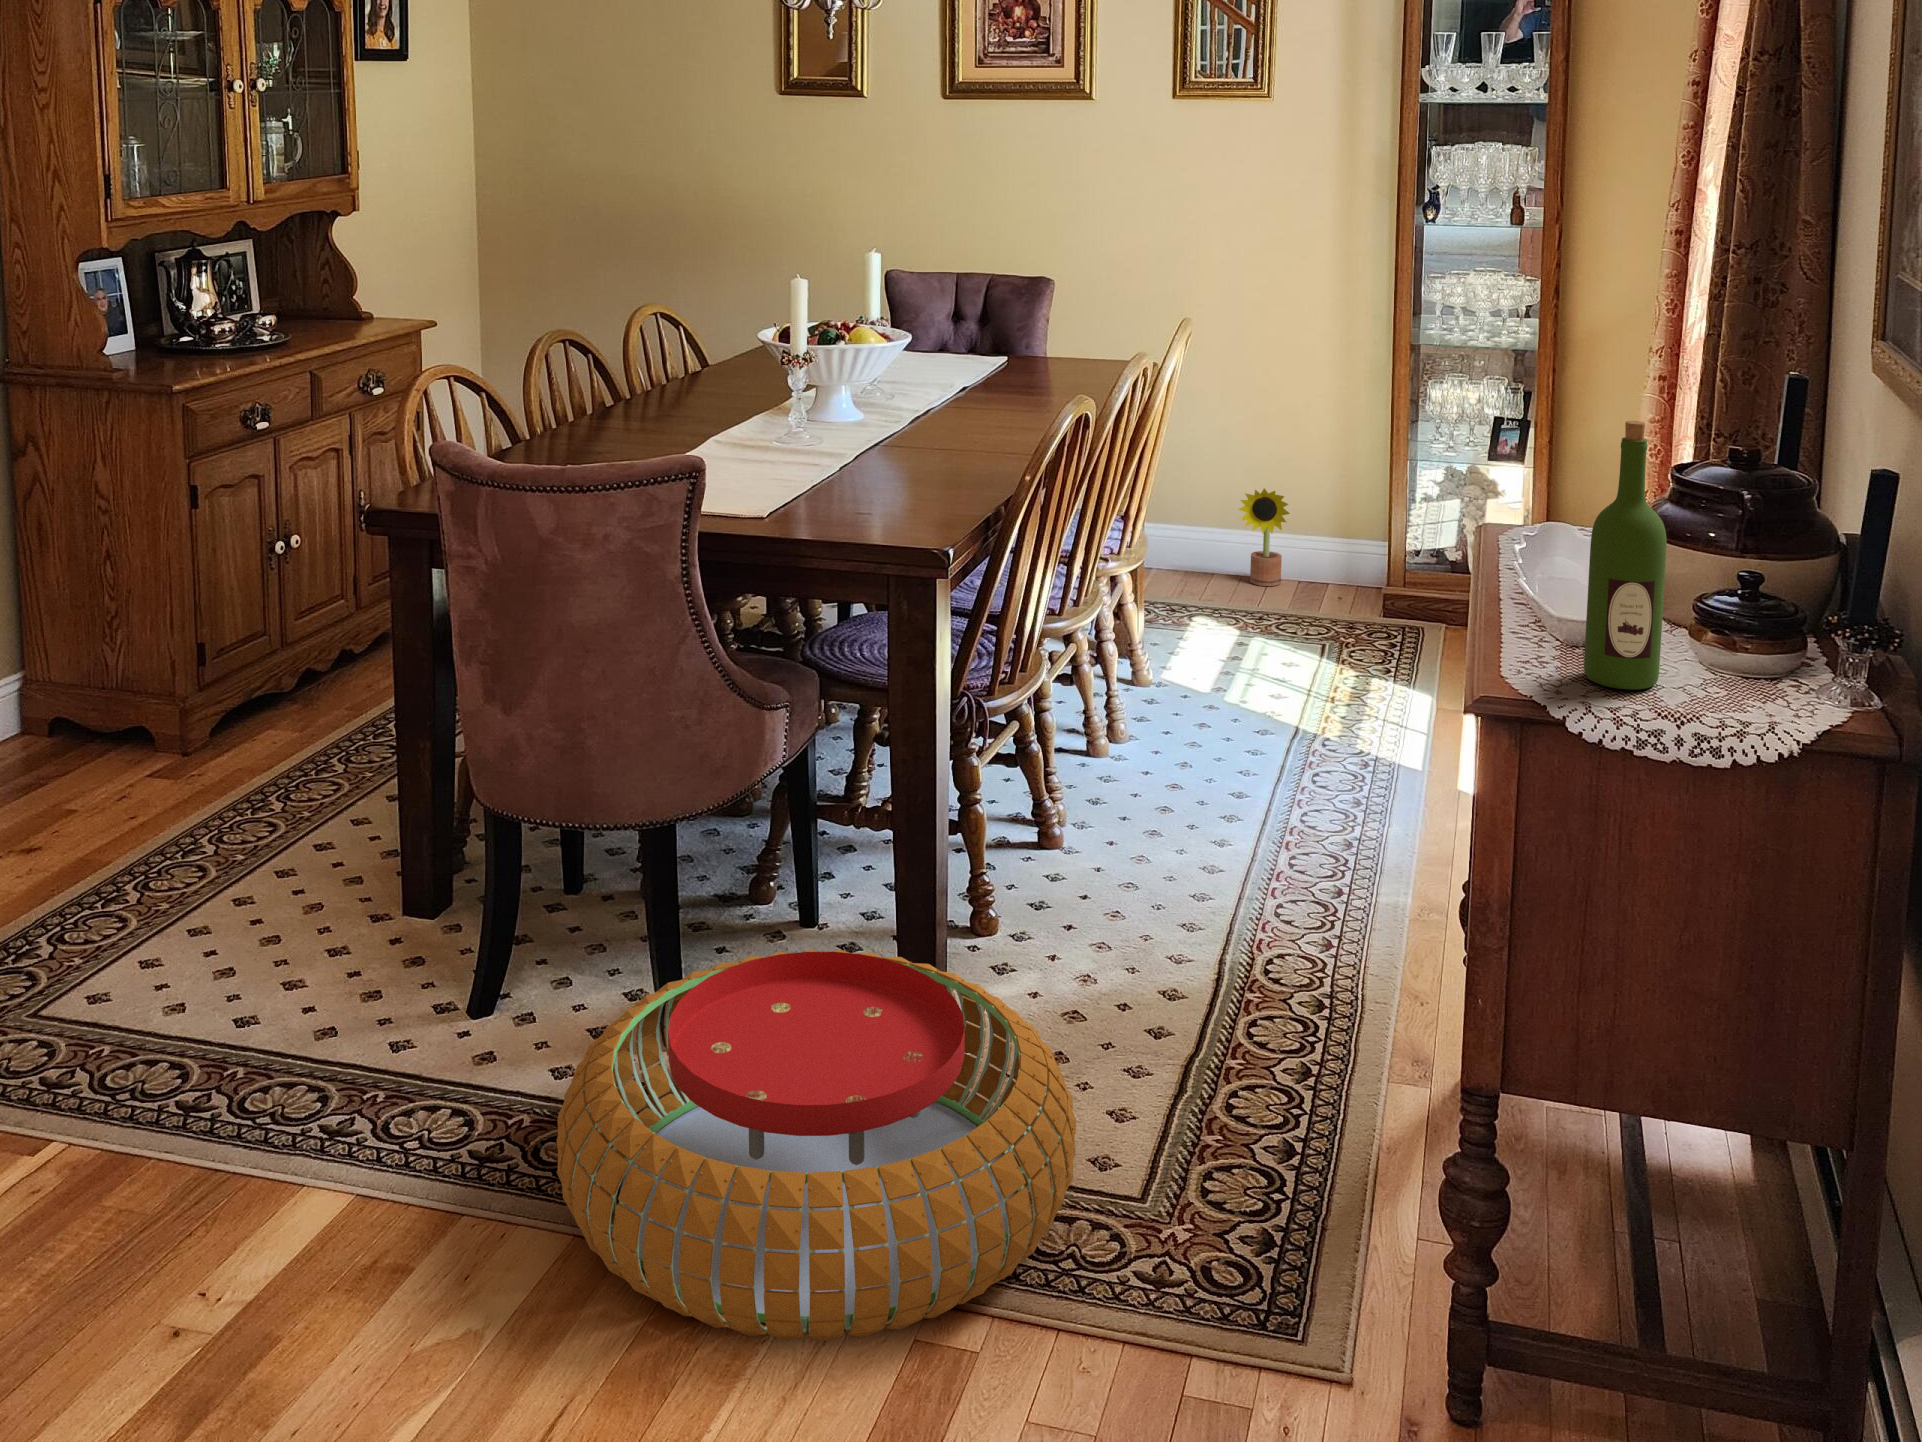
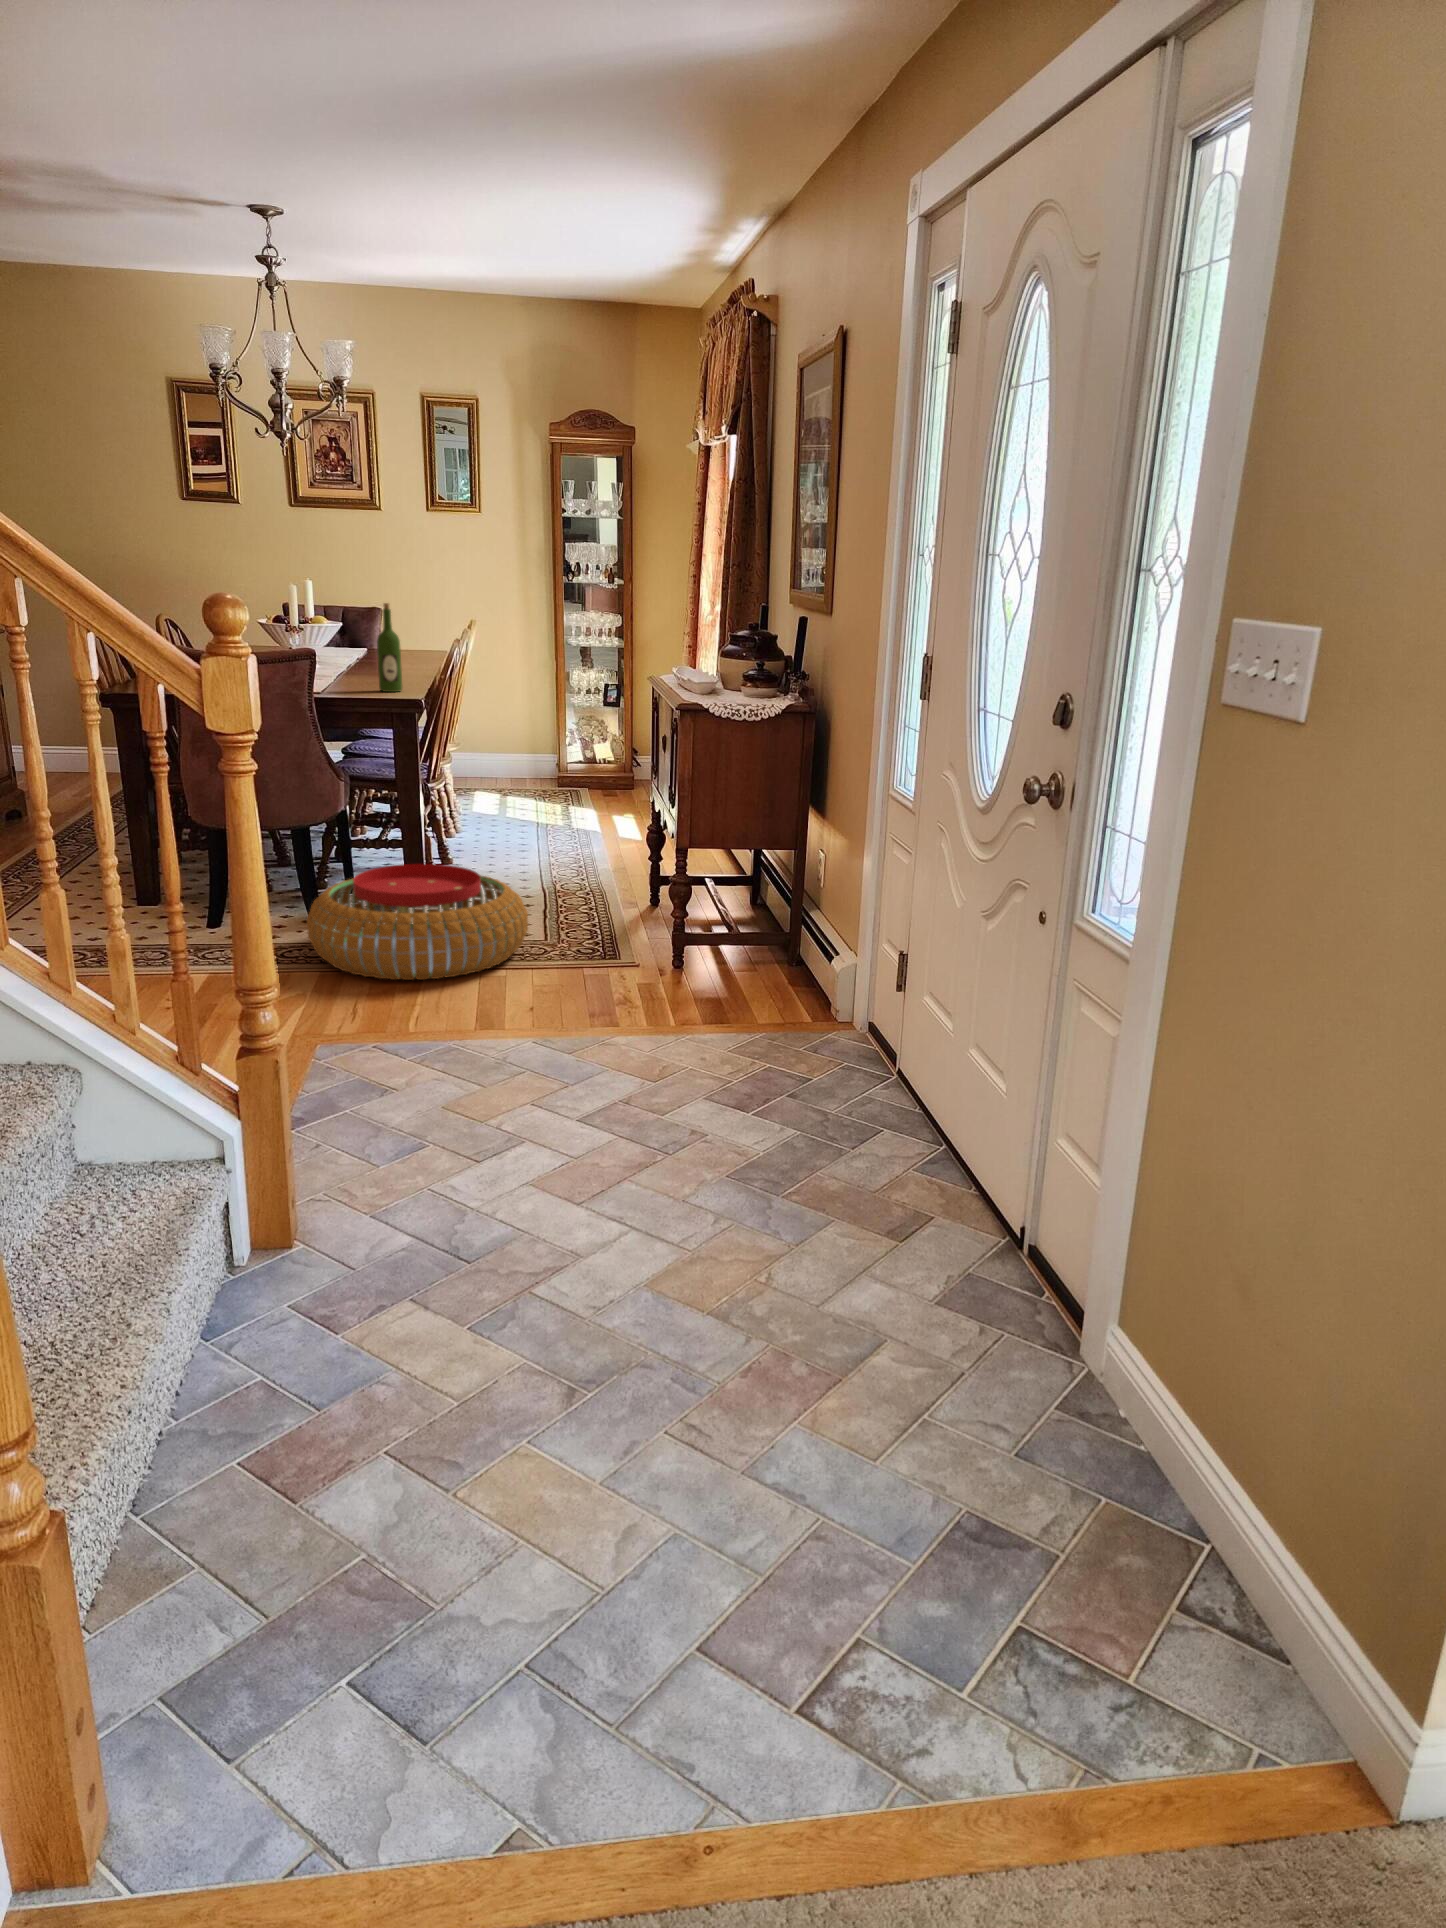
wine bottle: present [1584,421,1667,690] -> present [377,603,402,692]
decorative plant: present [1238,488,1290,586] -> none [480,730,508,784]

